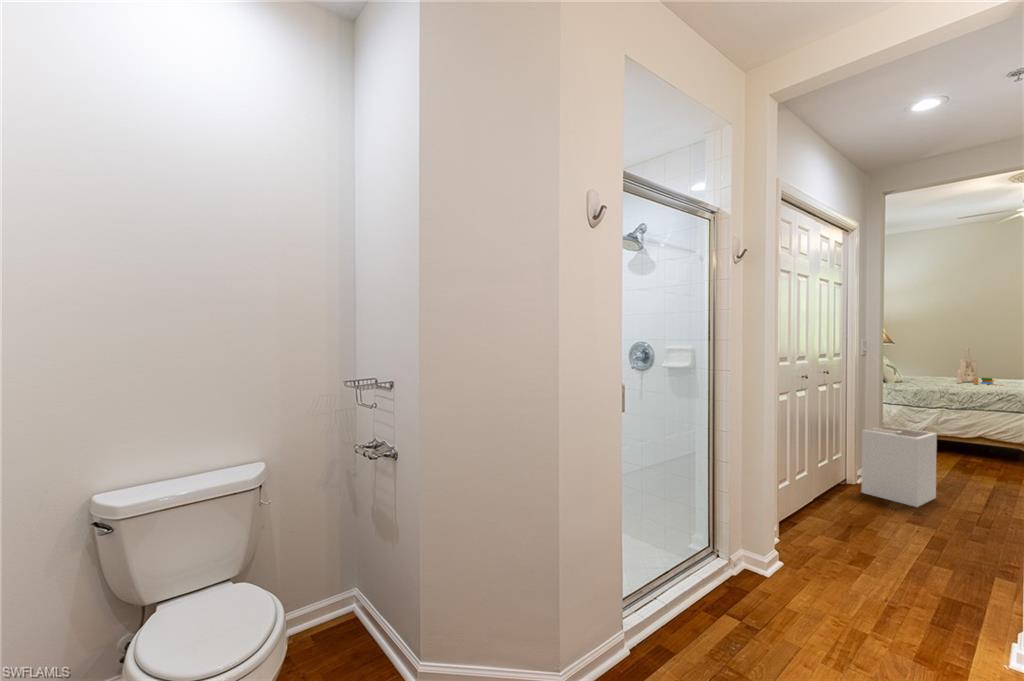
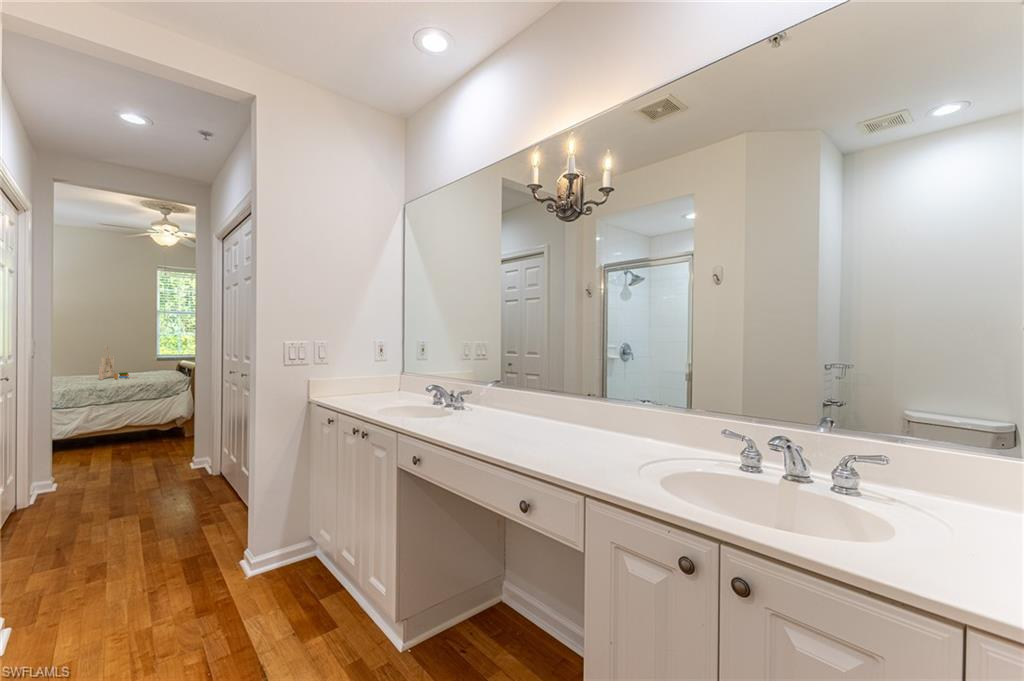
laundry hamper: present [861,426,937,507] -> none [43,427,118,513]

